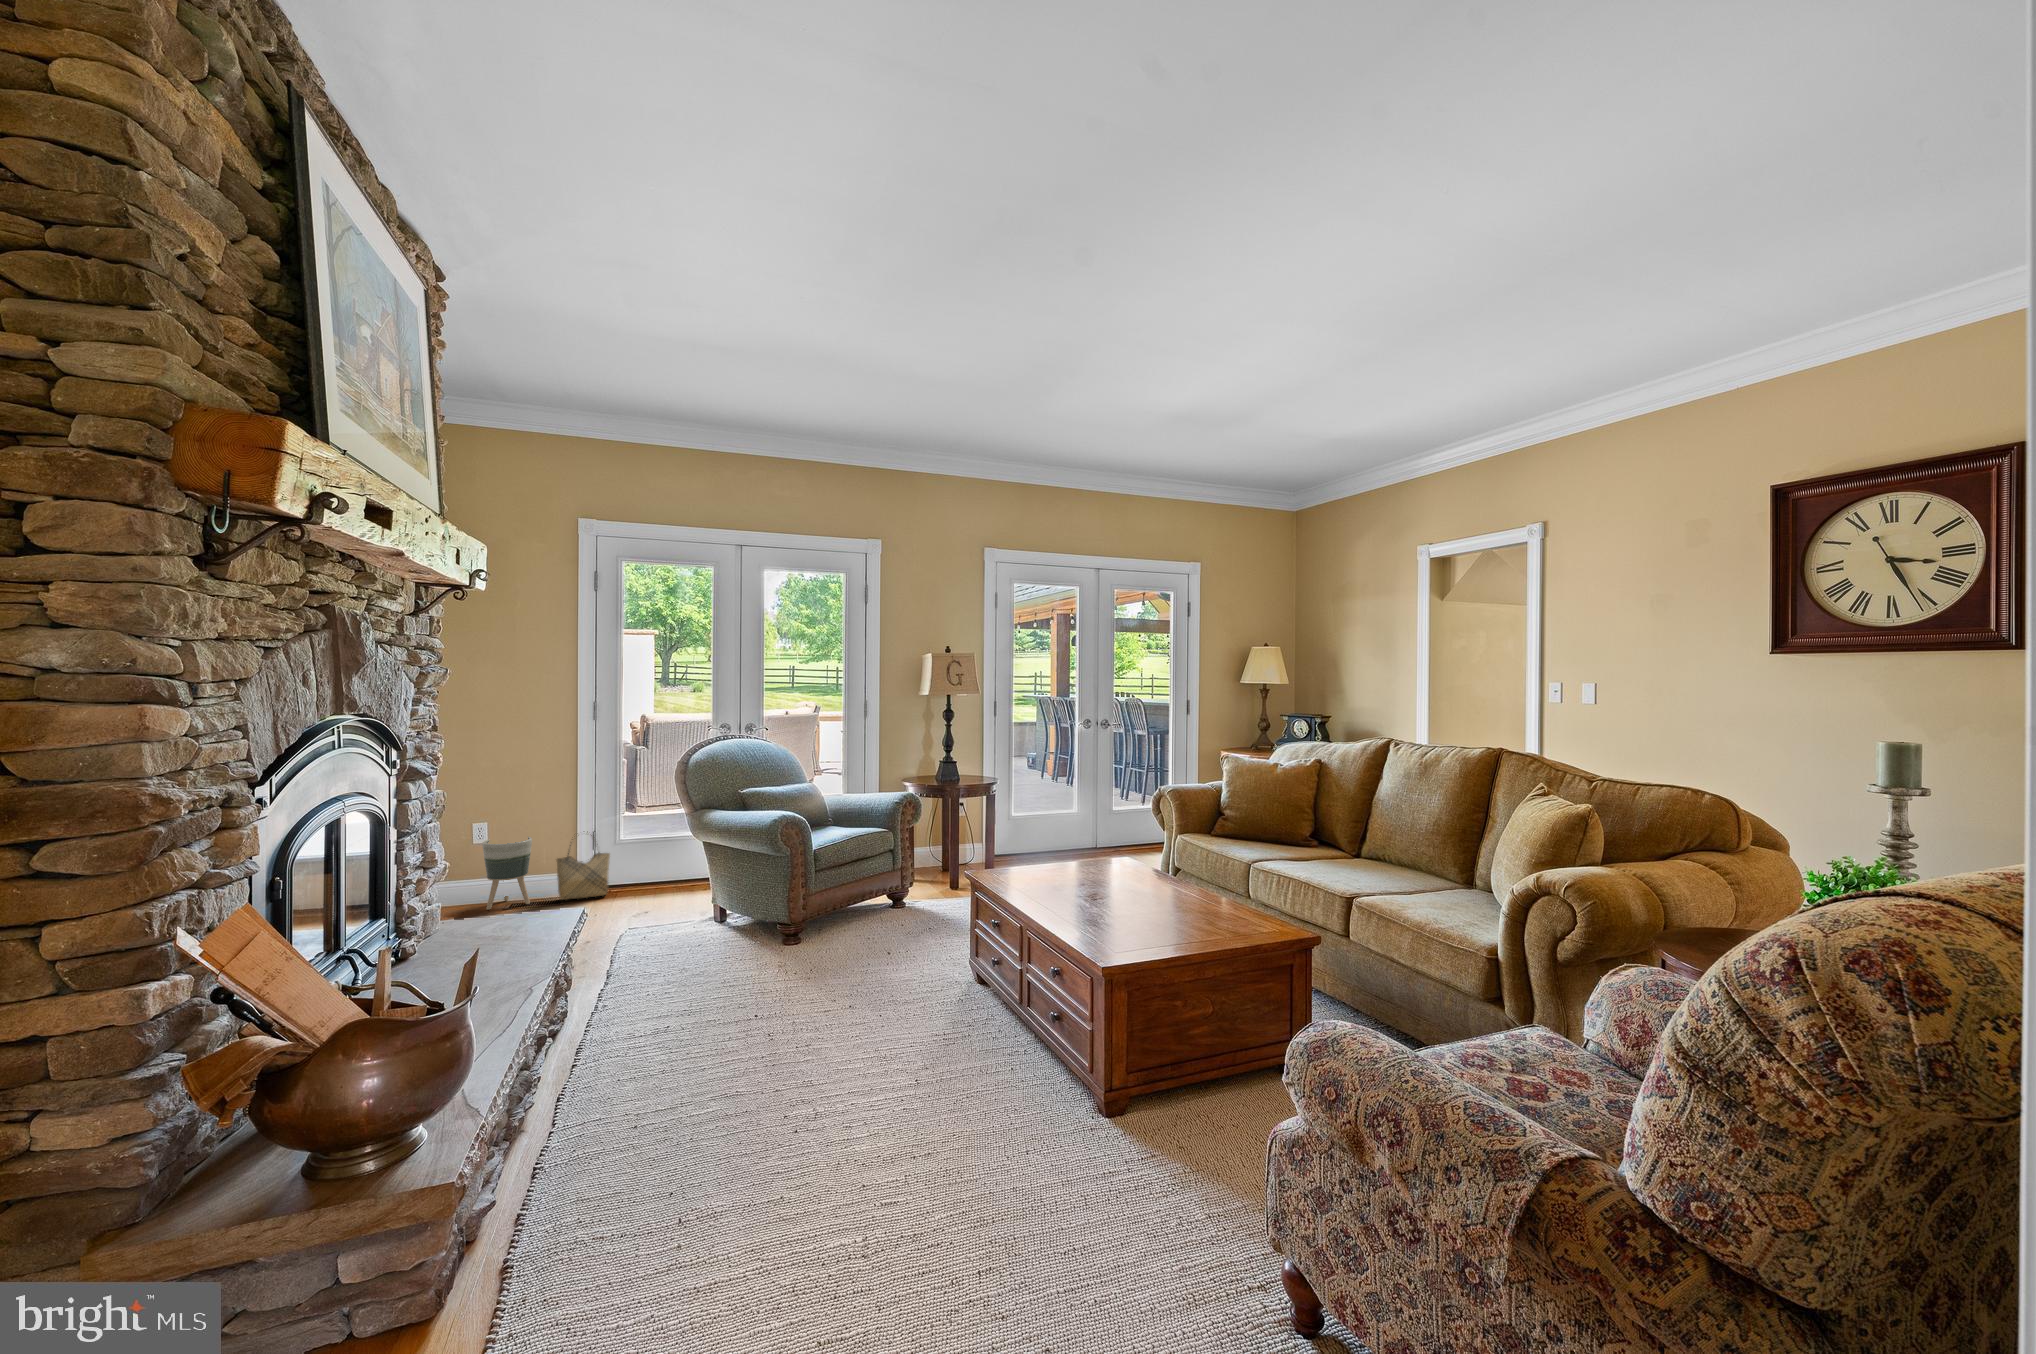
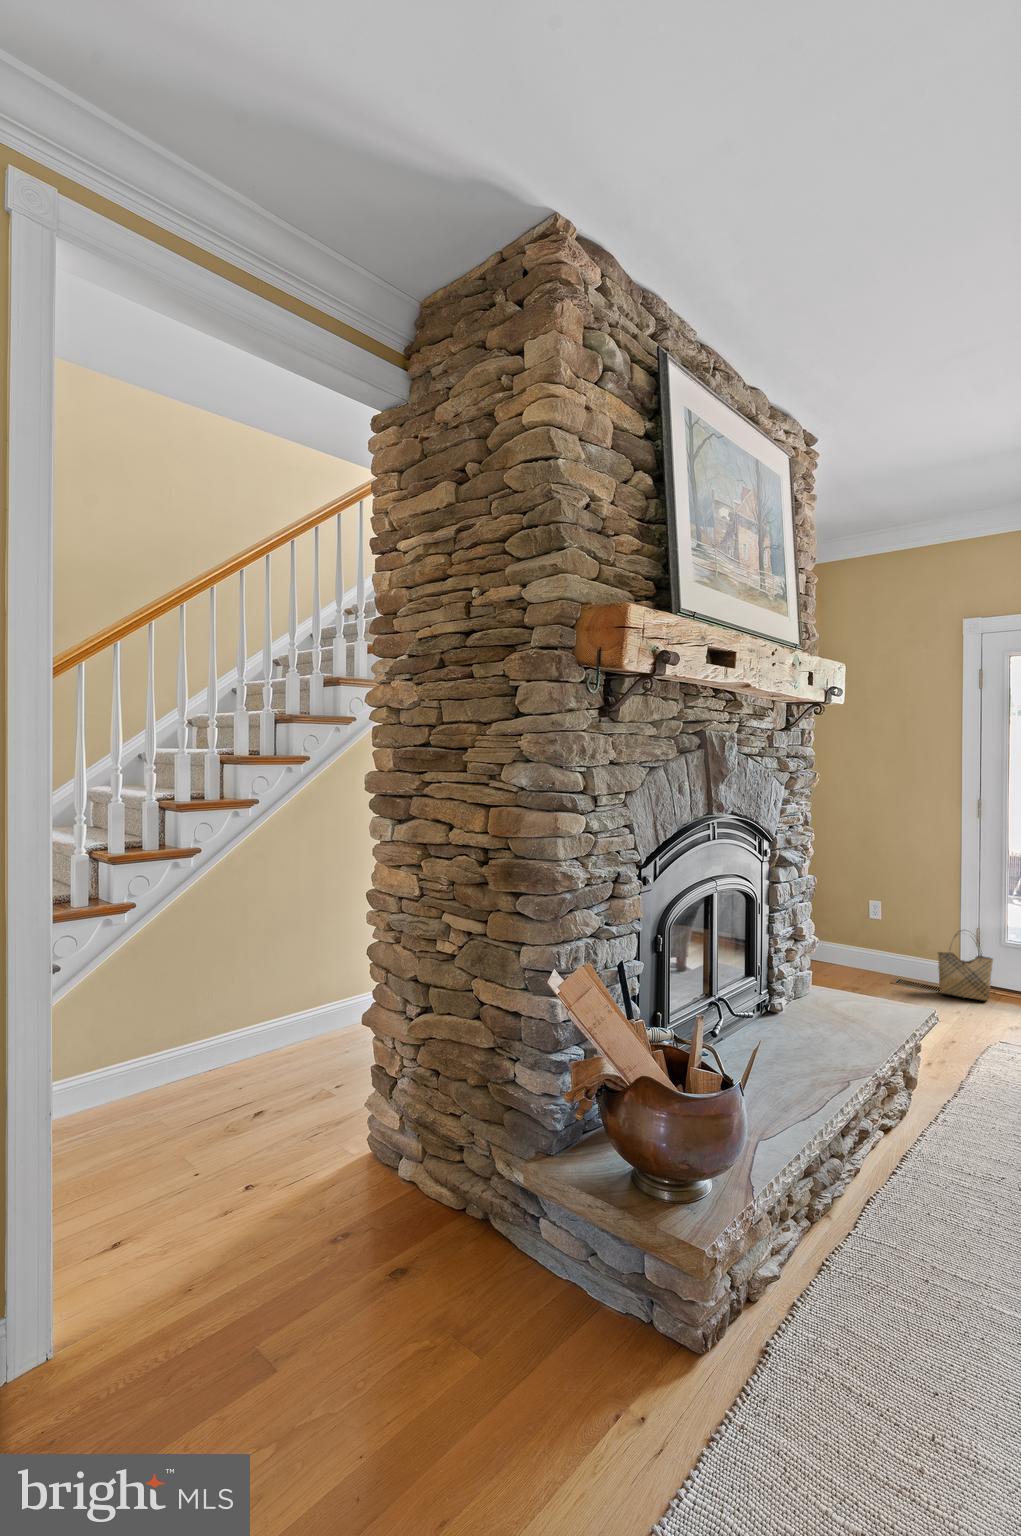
planter: present [482,837,532,910] -> none [873,921,916,989]

